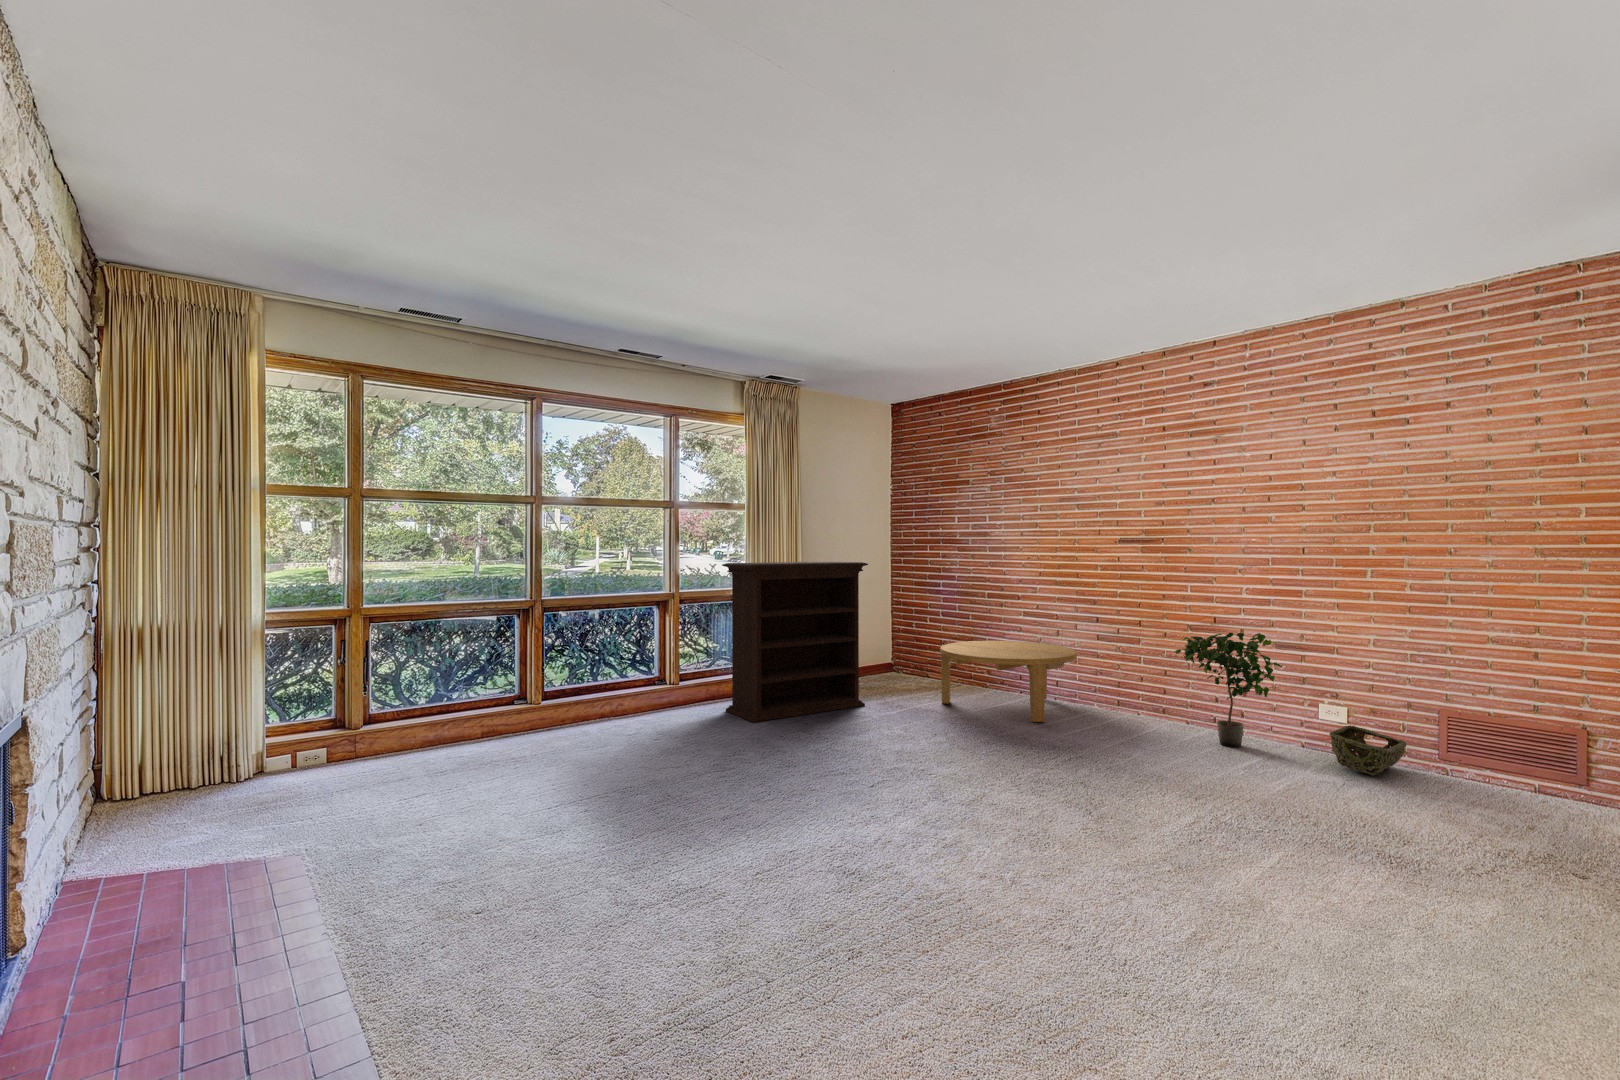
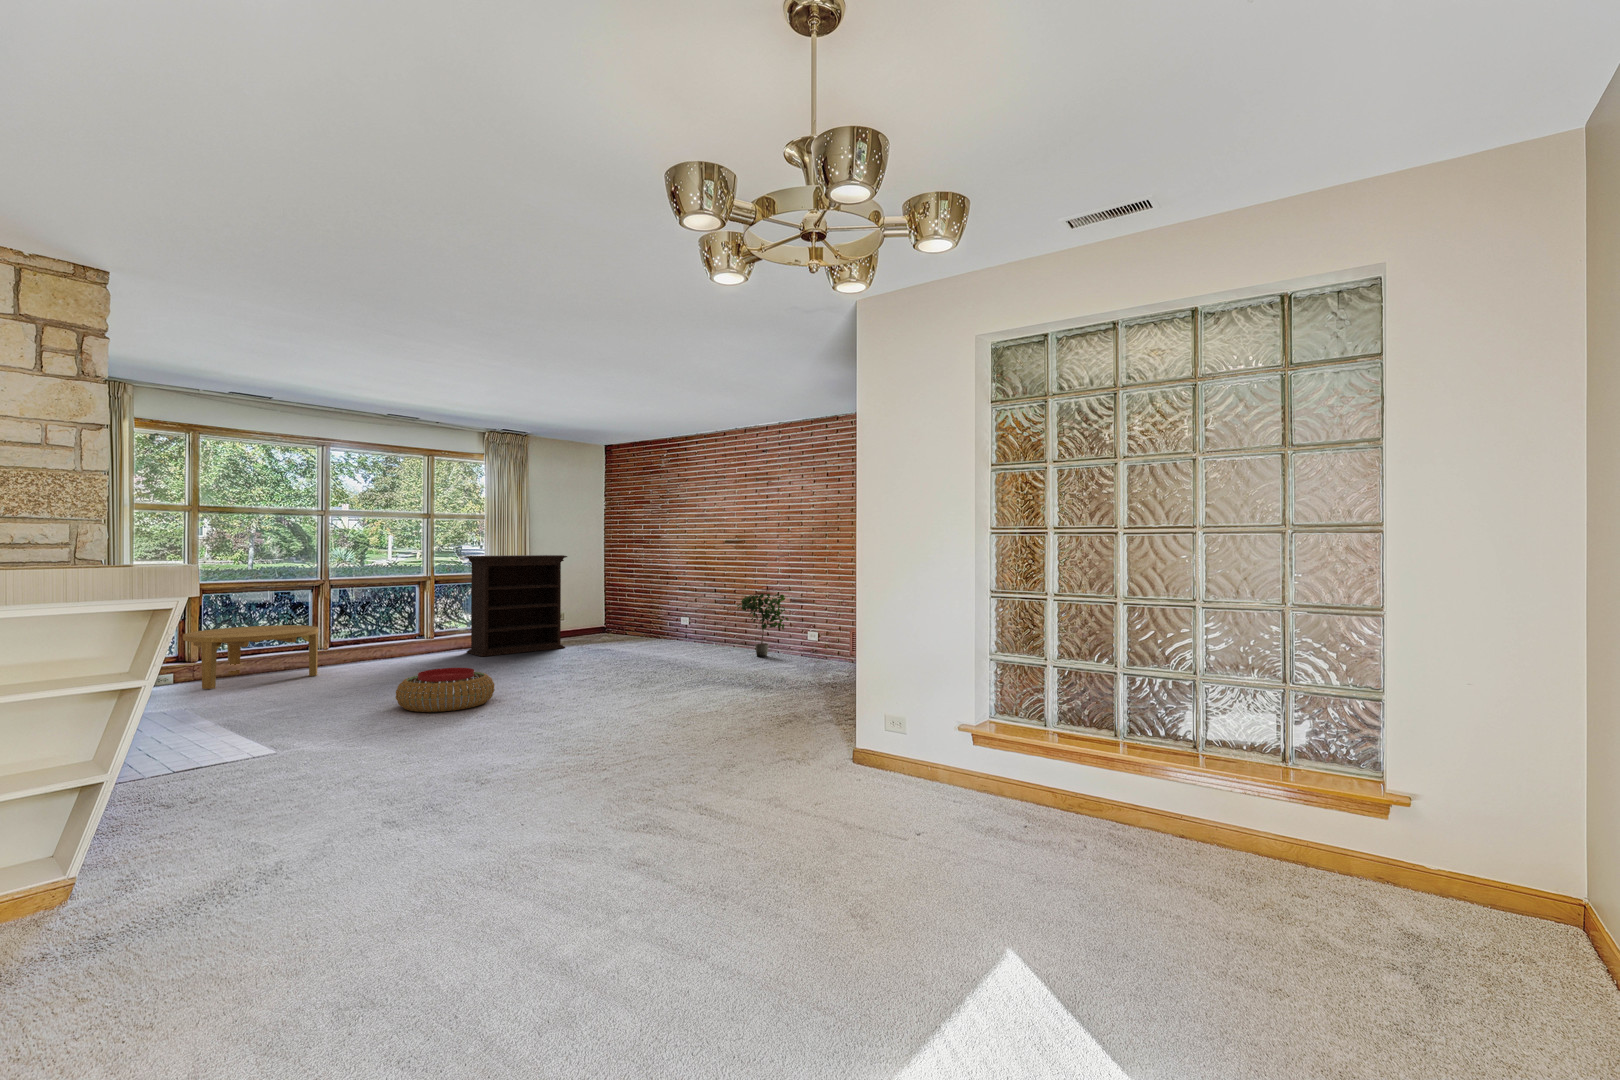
coffee table: present [940,641,1077,722] -> present [183,625,318,689]
woven basket: present [1329,726,1407,776] -> none [794,641,834,664]
pouf: none [661,802,855,931] -> present [396,668,495,712]

